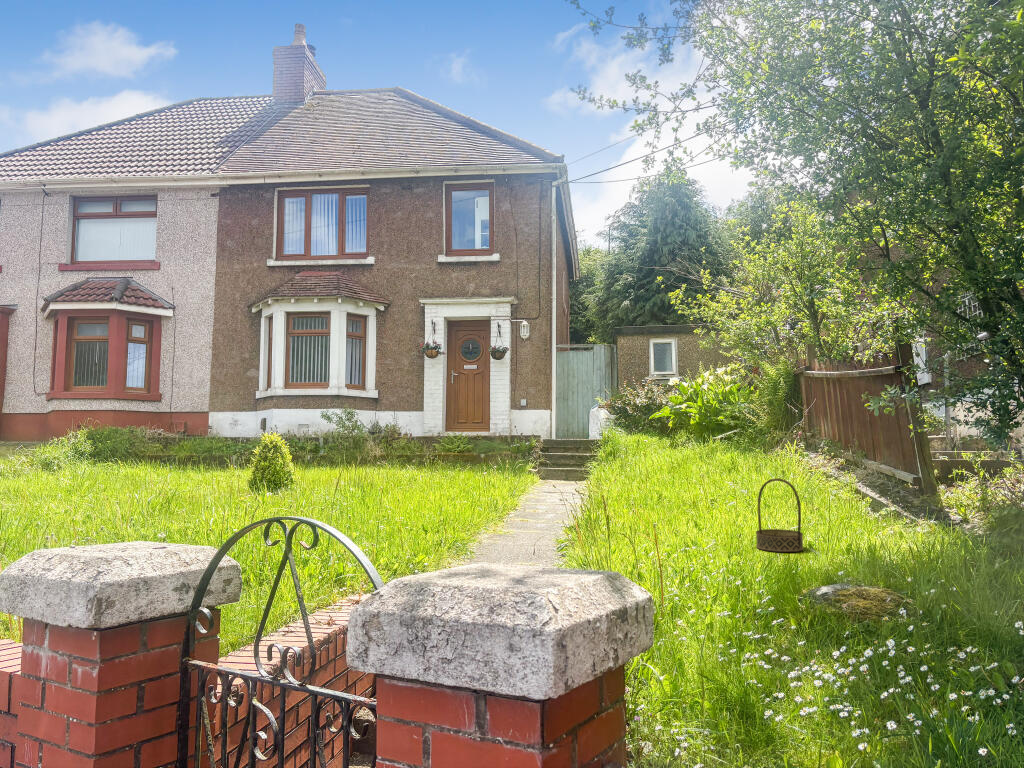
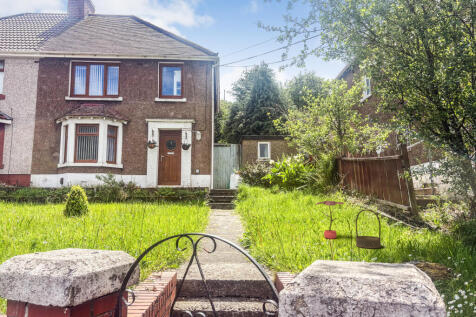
potted plant: none [689,462,746,534] -> present [316,201,344,239]

